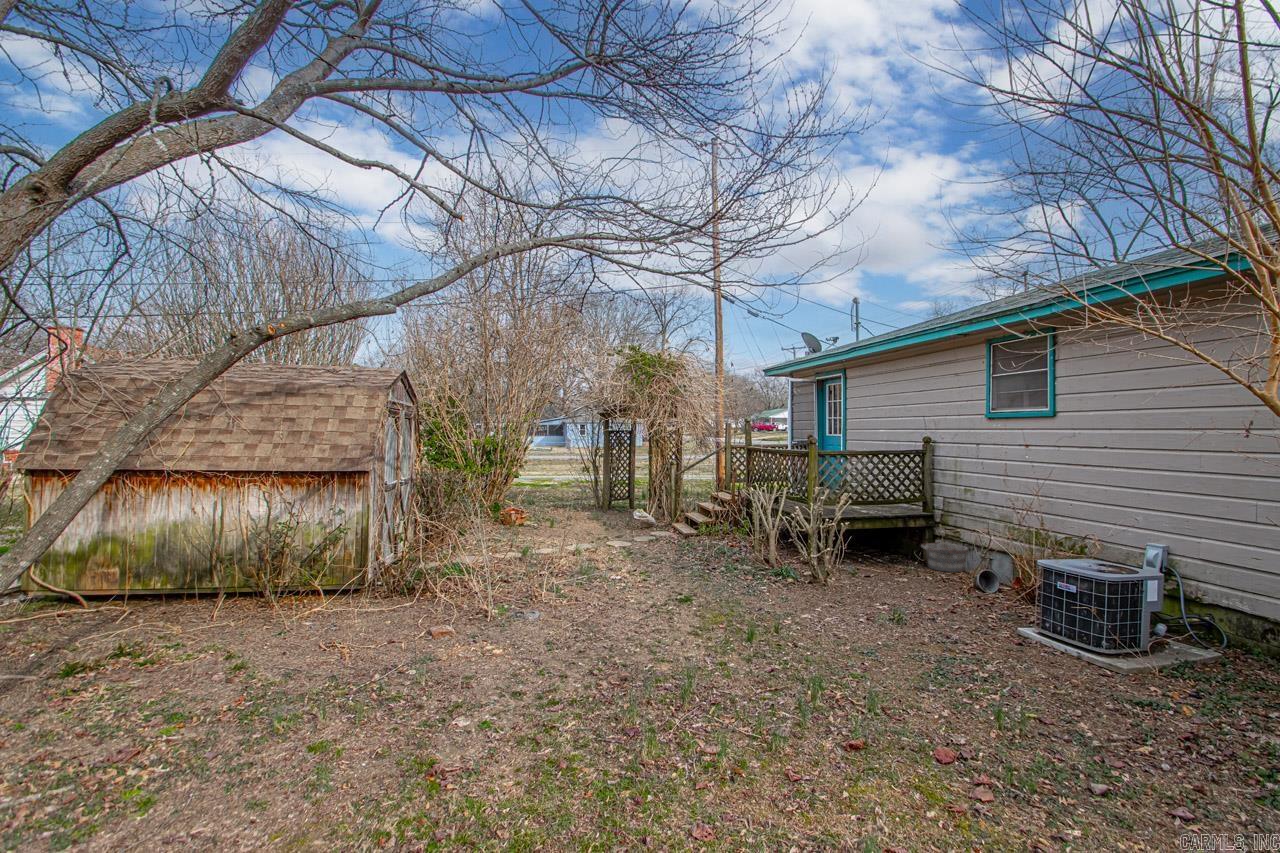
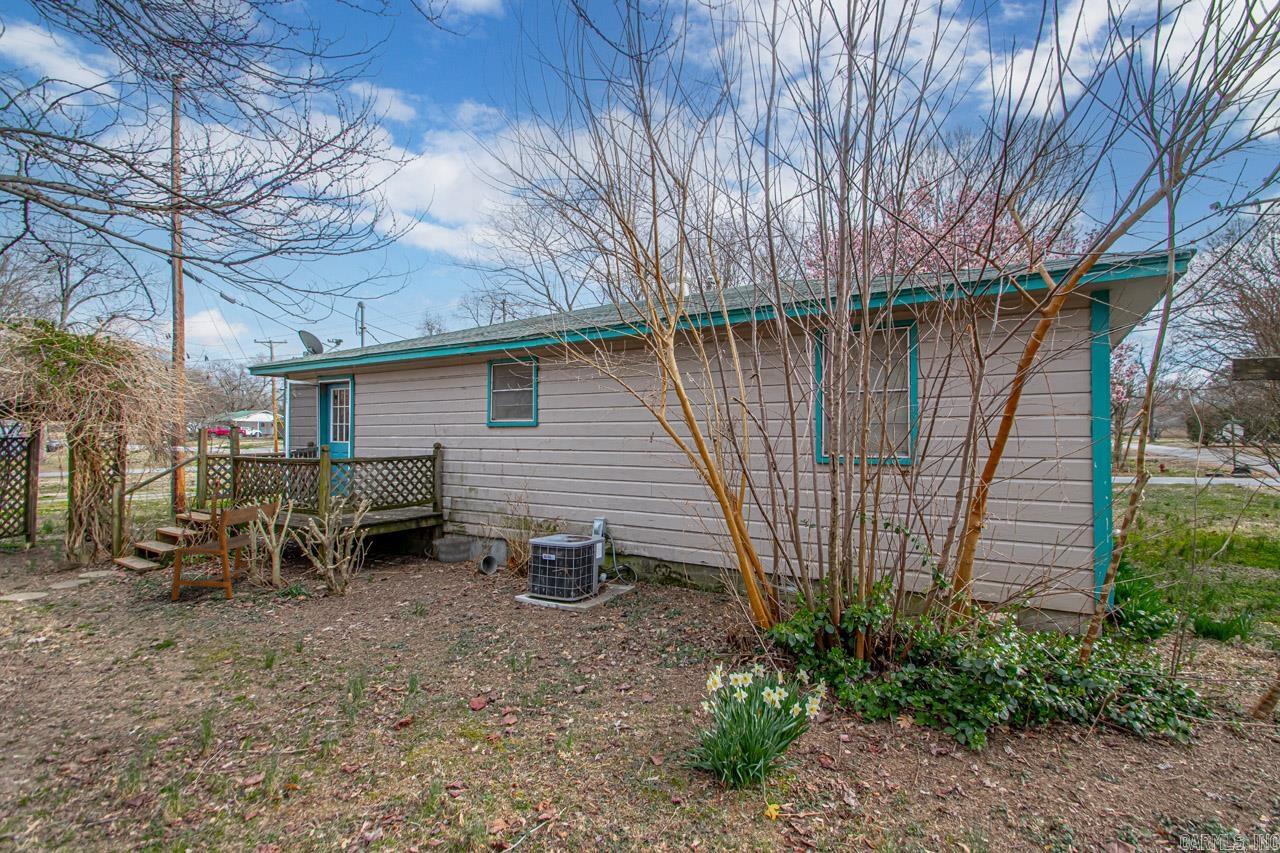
bench: none [691,488,774,570] -> present [172,502,278,600]

